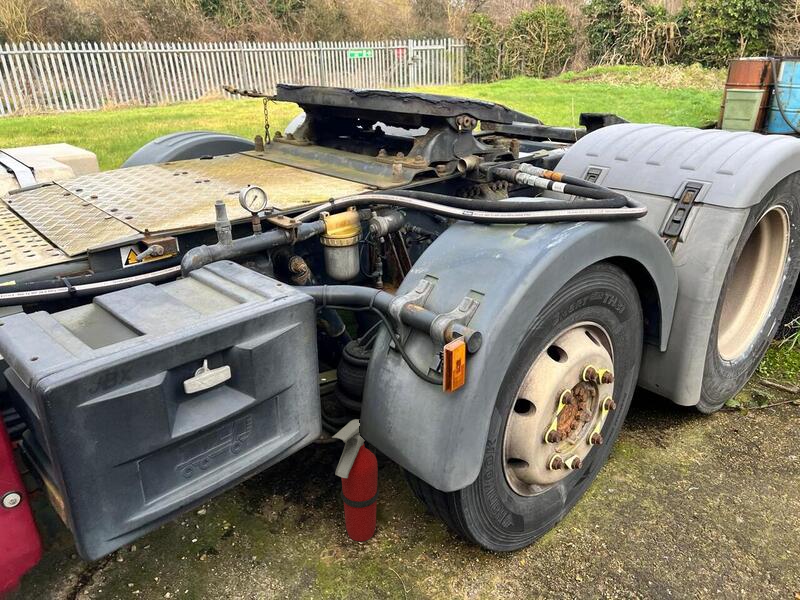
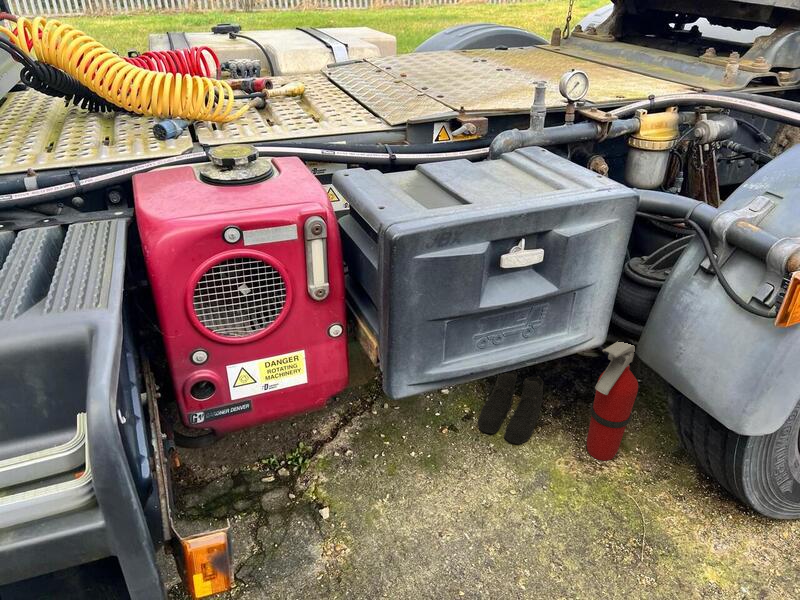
boots: none [236,471,298,549] -> present [478,371,543,444]

